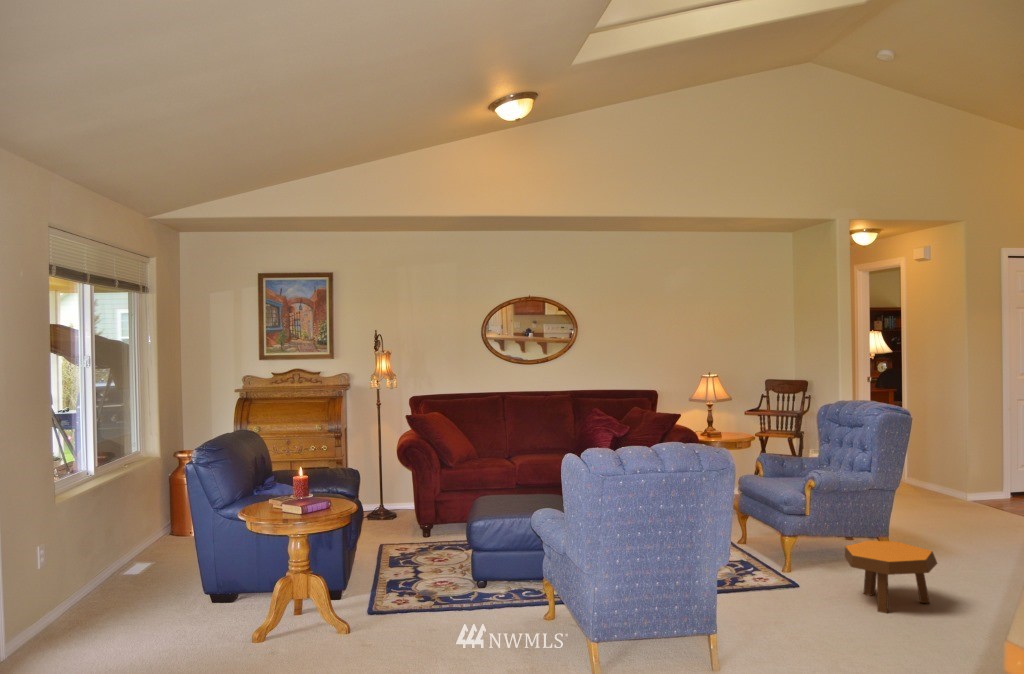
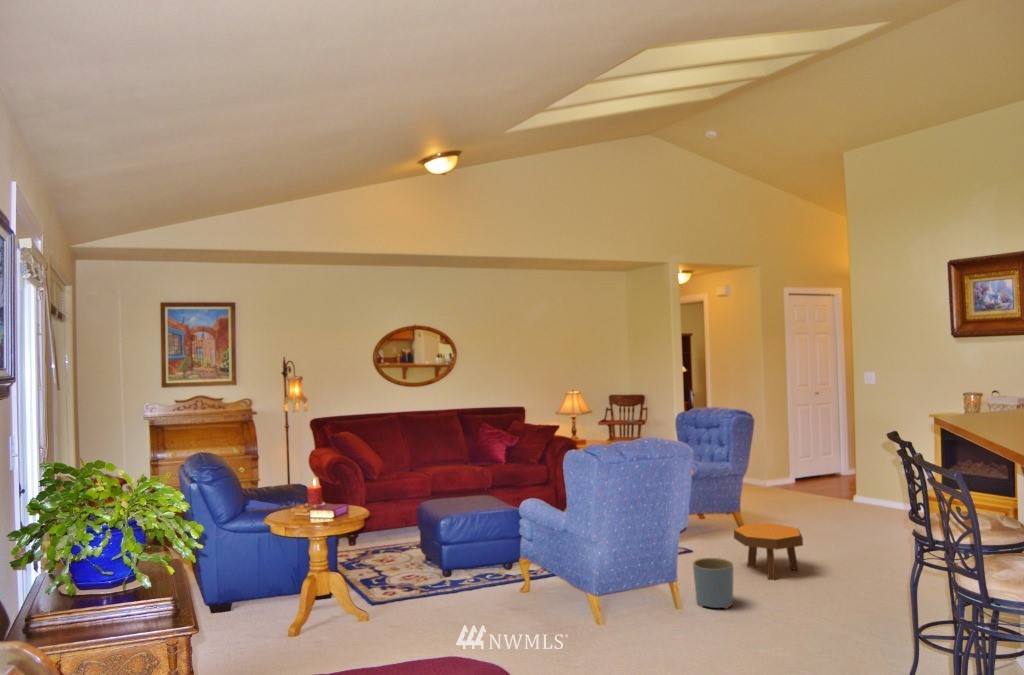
planter: none [756,576,806,639] -> present [693,558,733,609]

